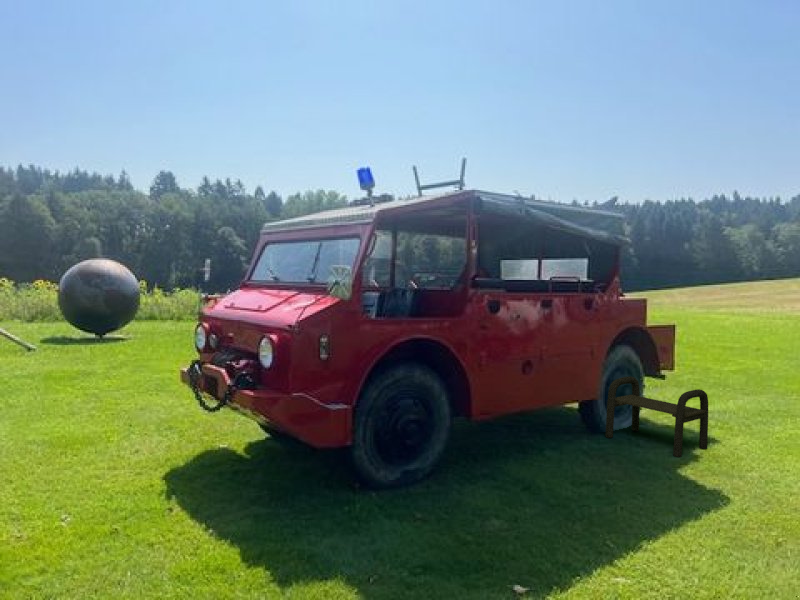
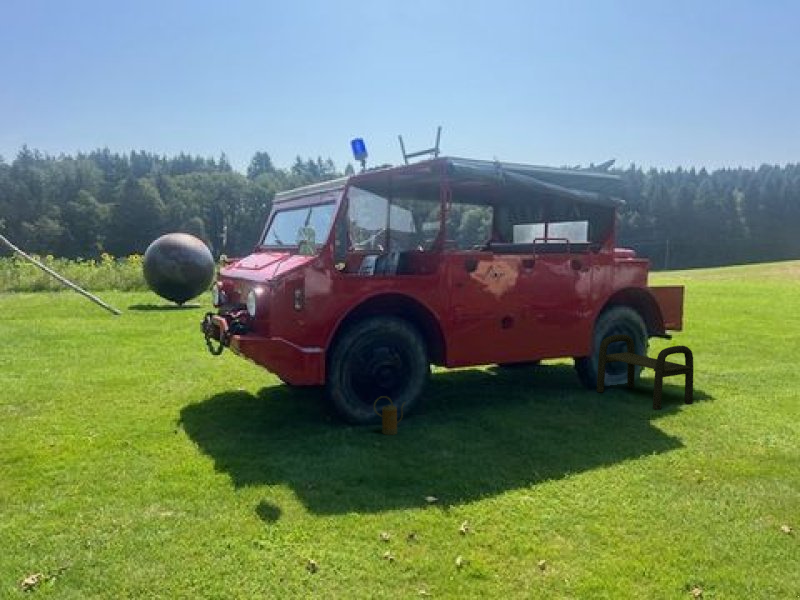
watering can: none [405,457,438,501] -> present [374,396,405,435]

